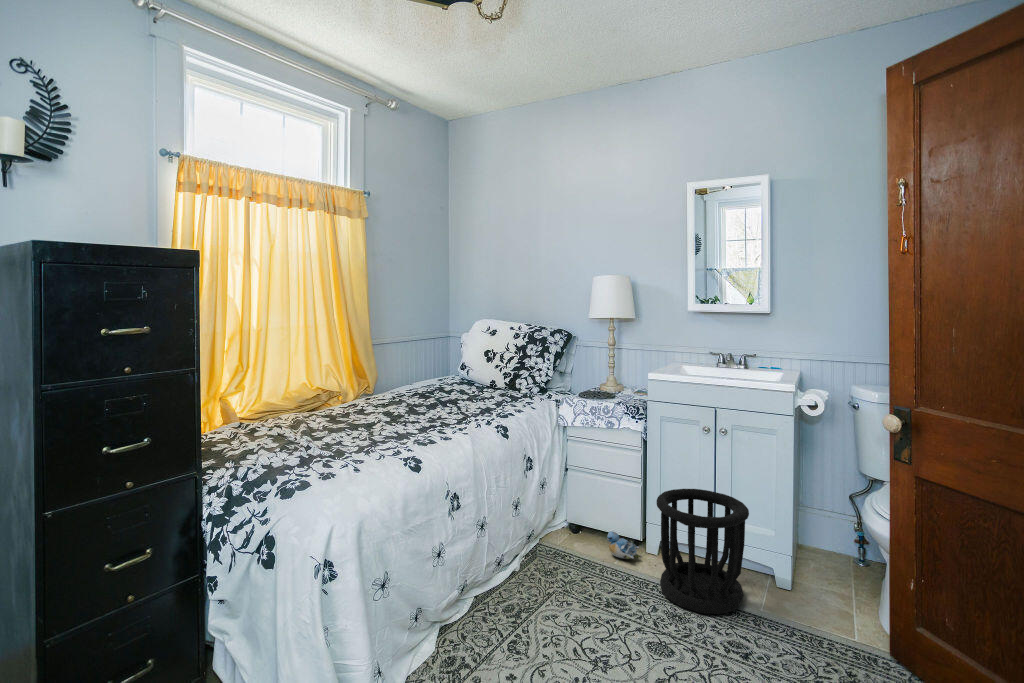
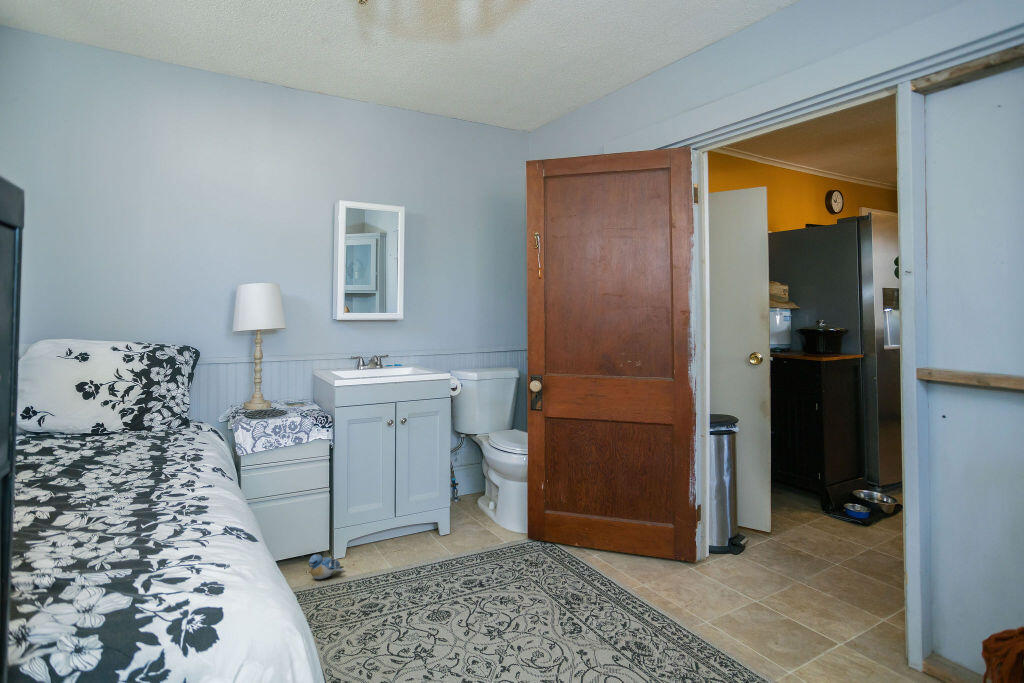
wastebasket: present [657,489,749,614] -> none [374,480,447,583]

